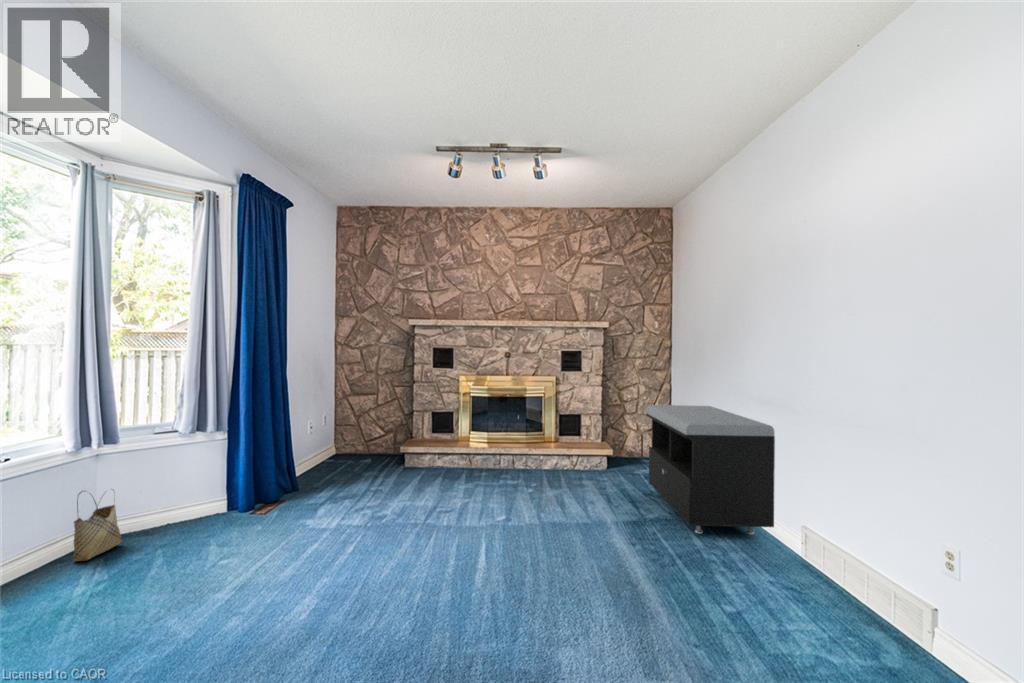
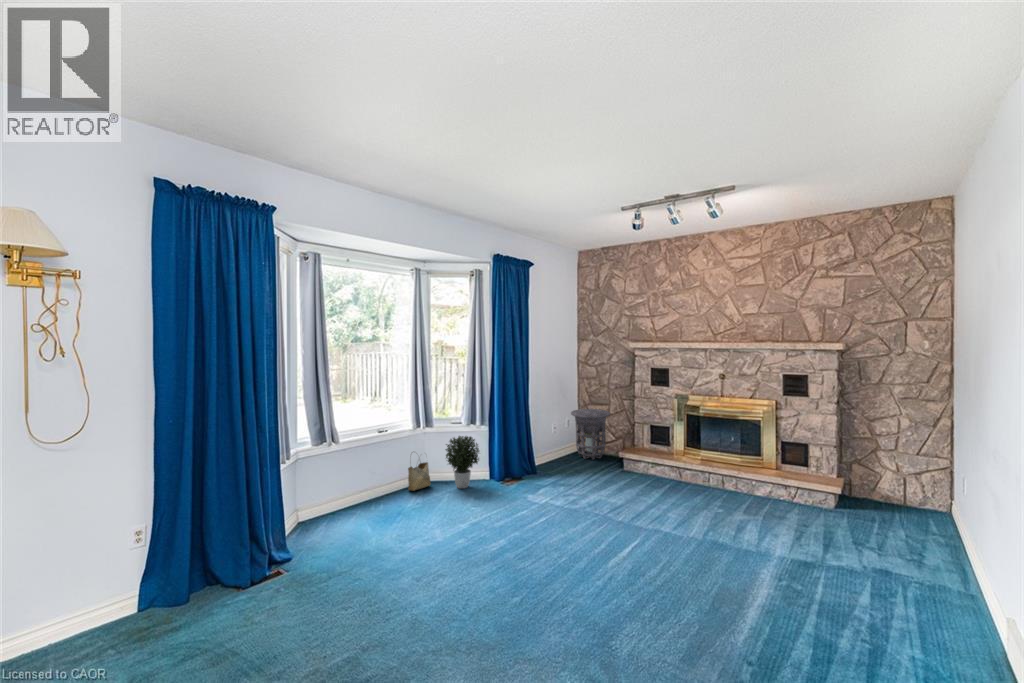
side table: none [332,401,382,463] -> present [571,409,610,460]
storage bench: present [646,405,775,535] -> none [857,445,1001,626]
potted plant: none [153,449,223,536] -> present [446,436,479,489]

